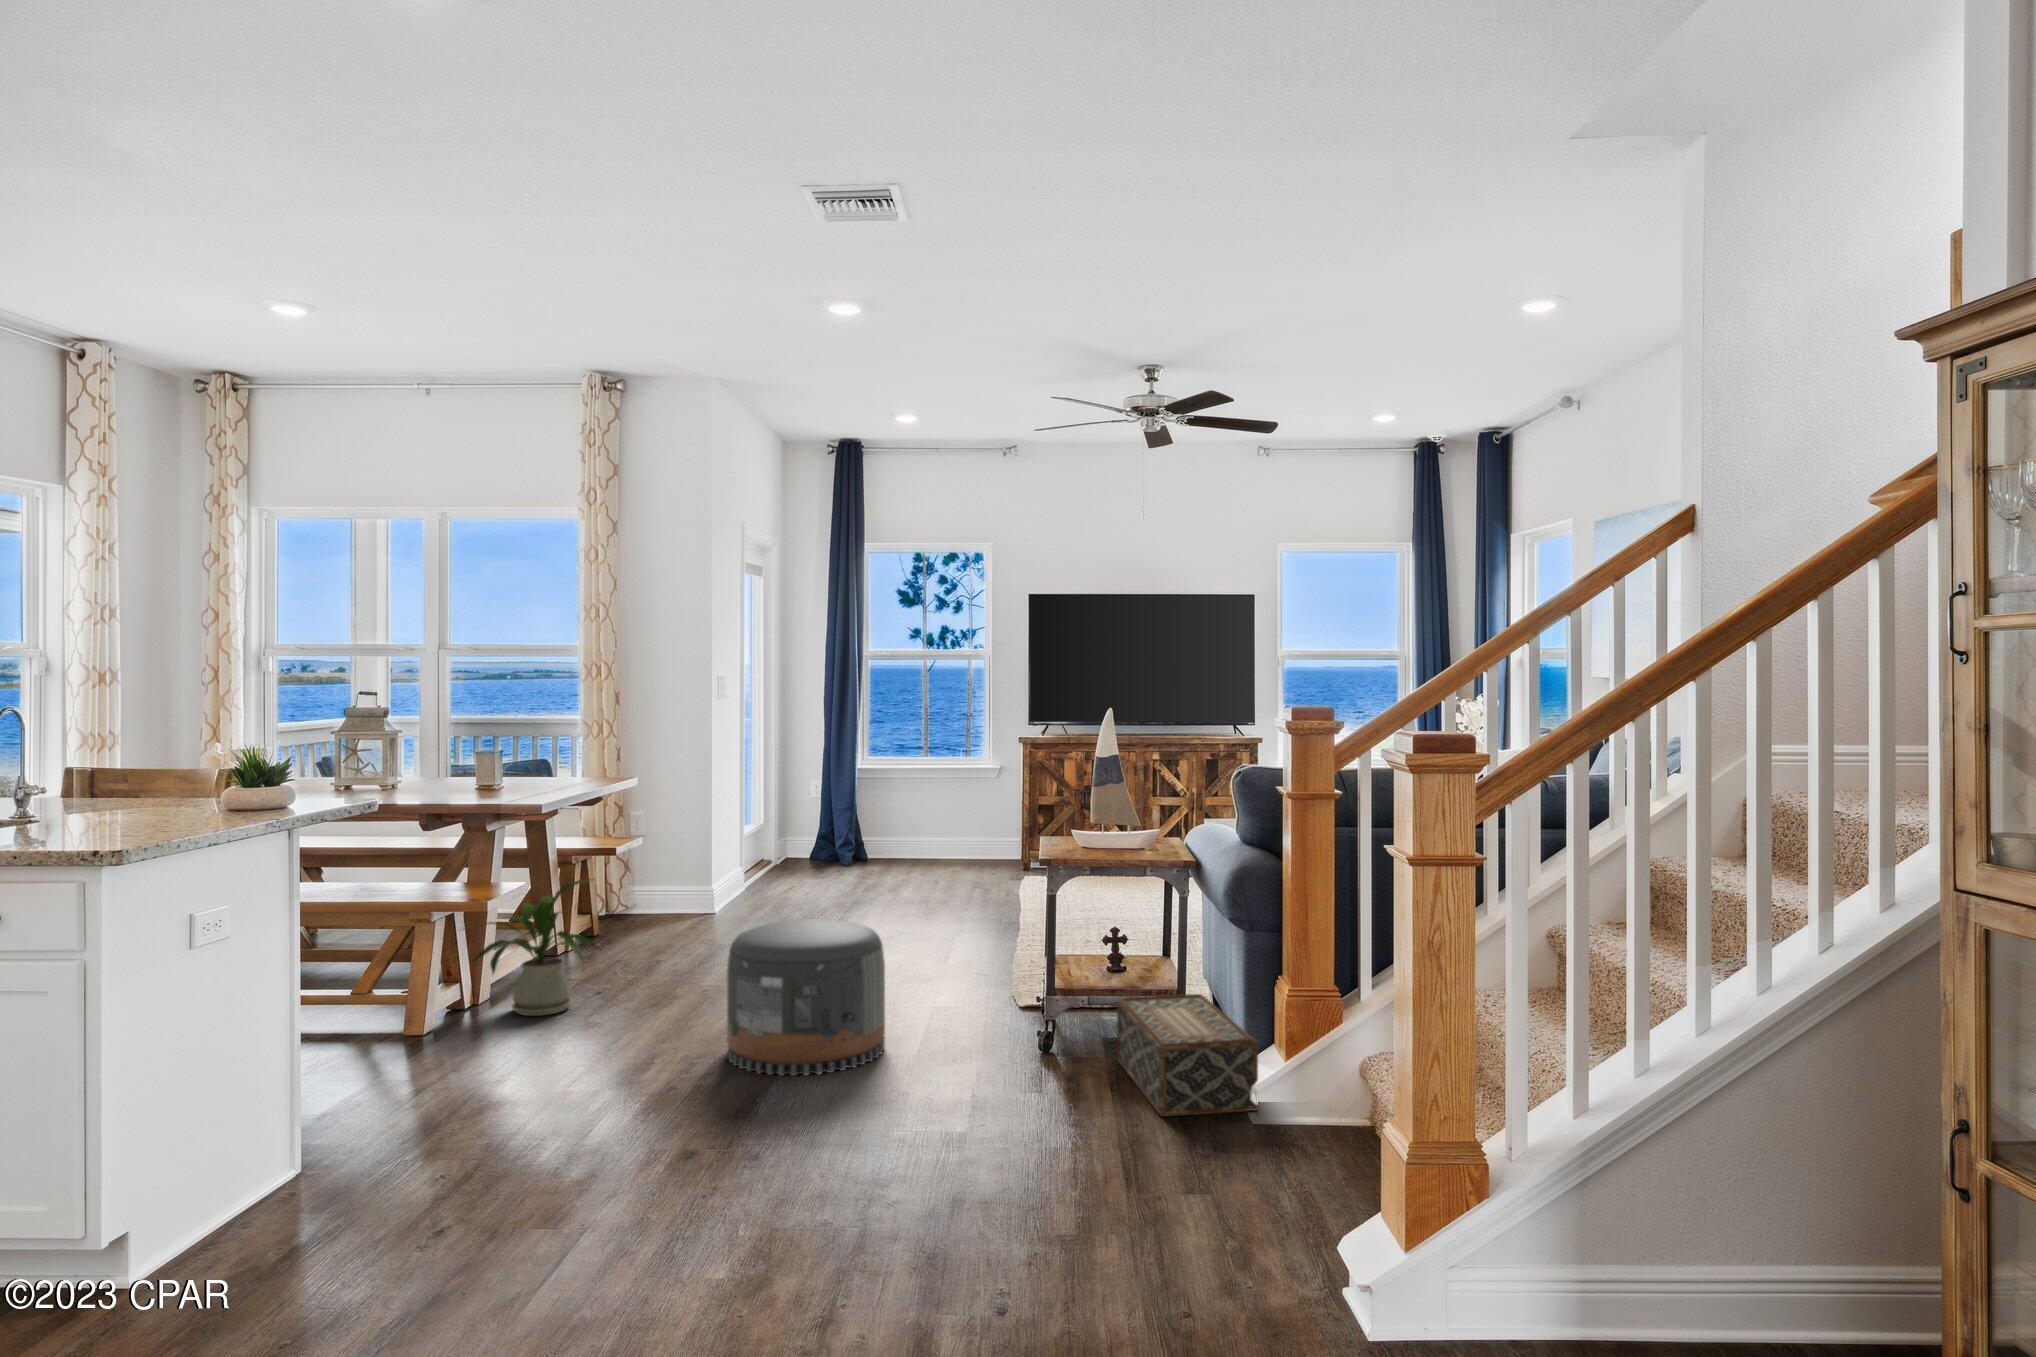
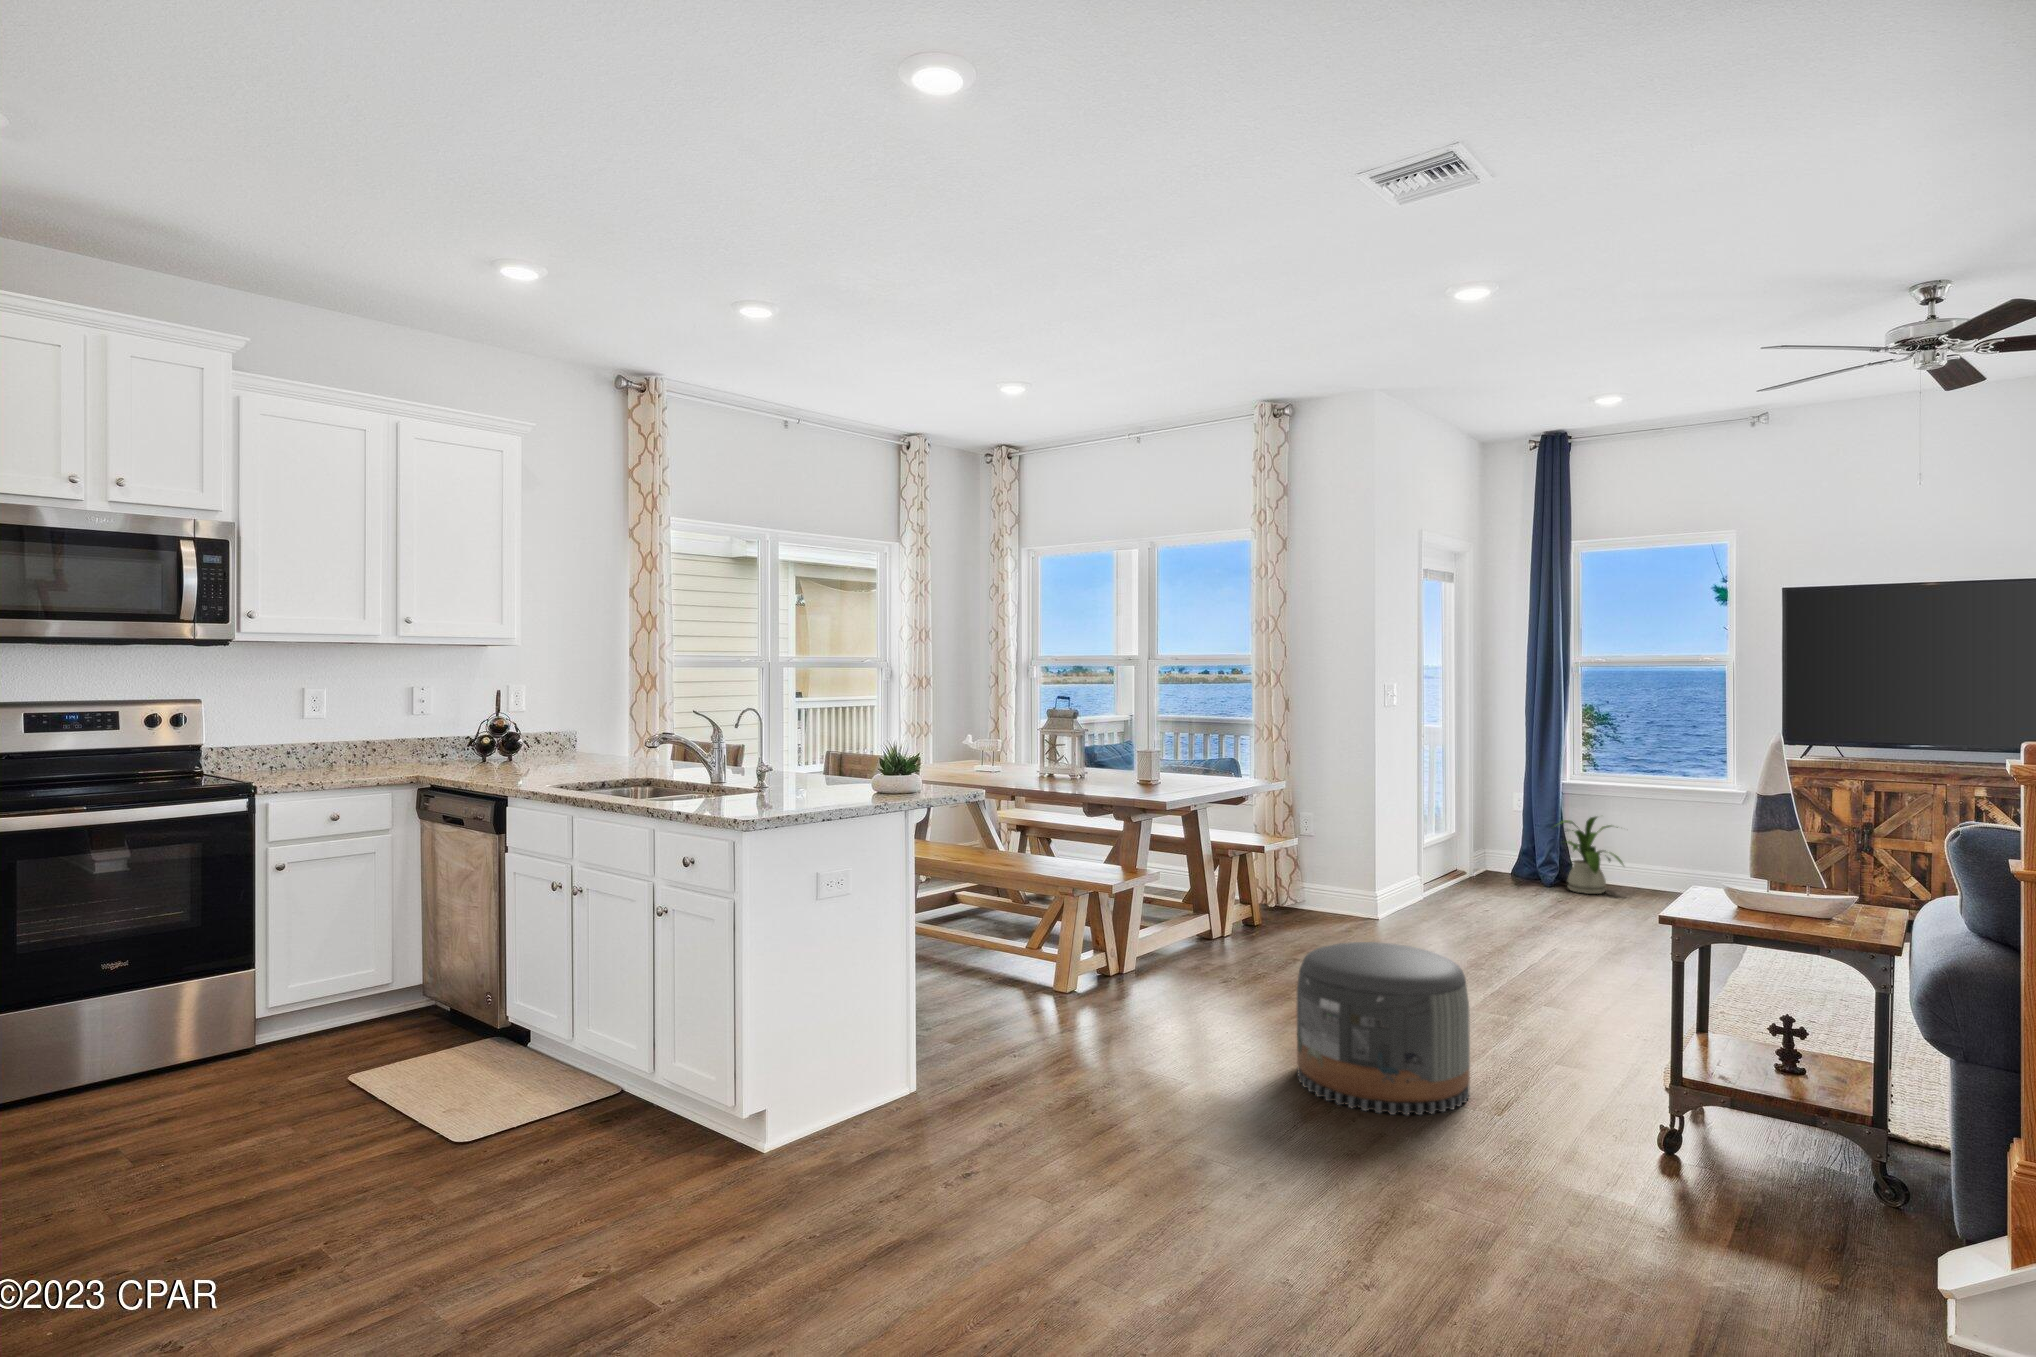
house plant: present [473,879,598,1016] -> present [1559,817,1623,894]
woven basket: present [1117,994,1258,1117] -> none [1768,1111,1973,1328]

